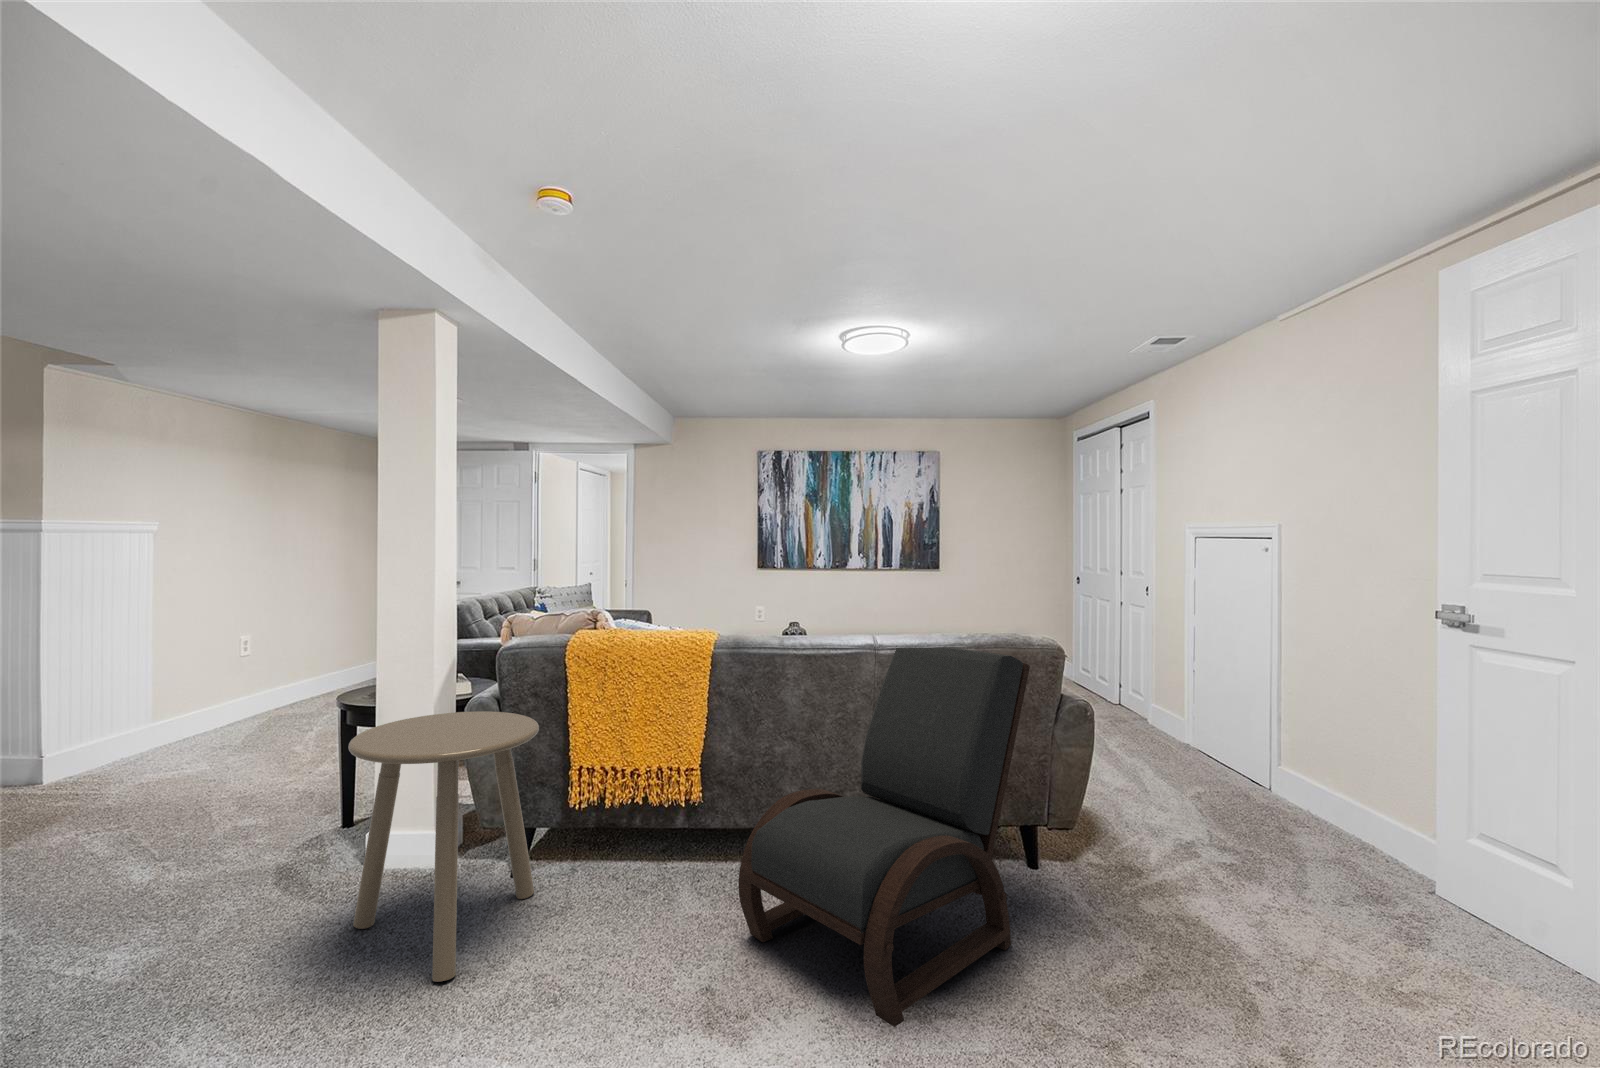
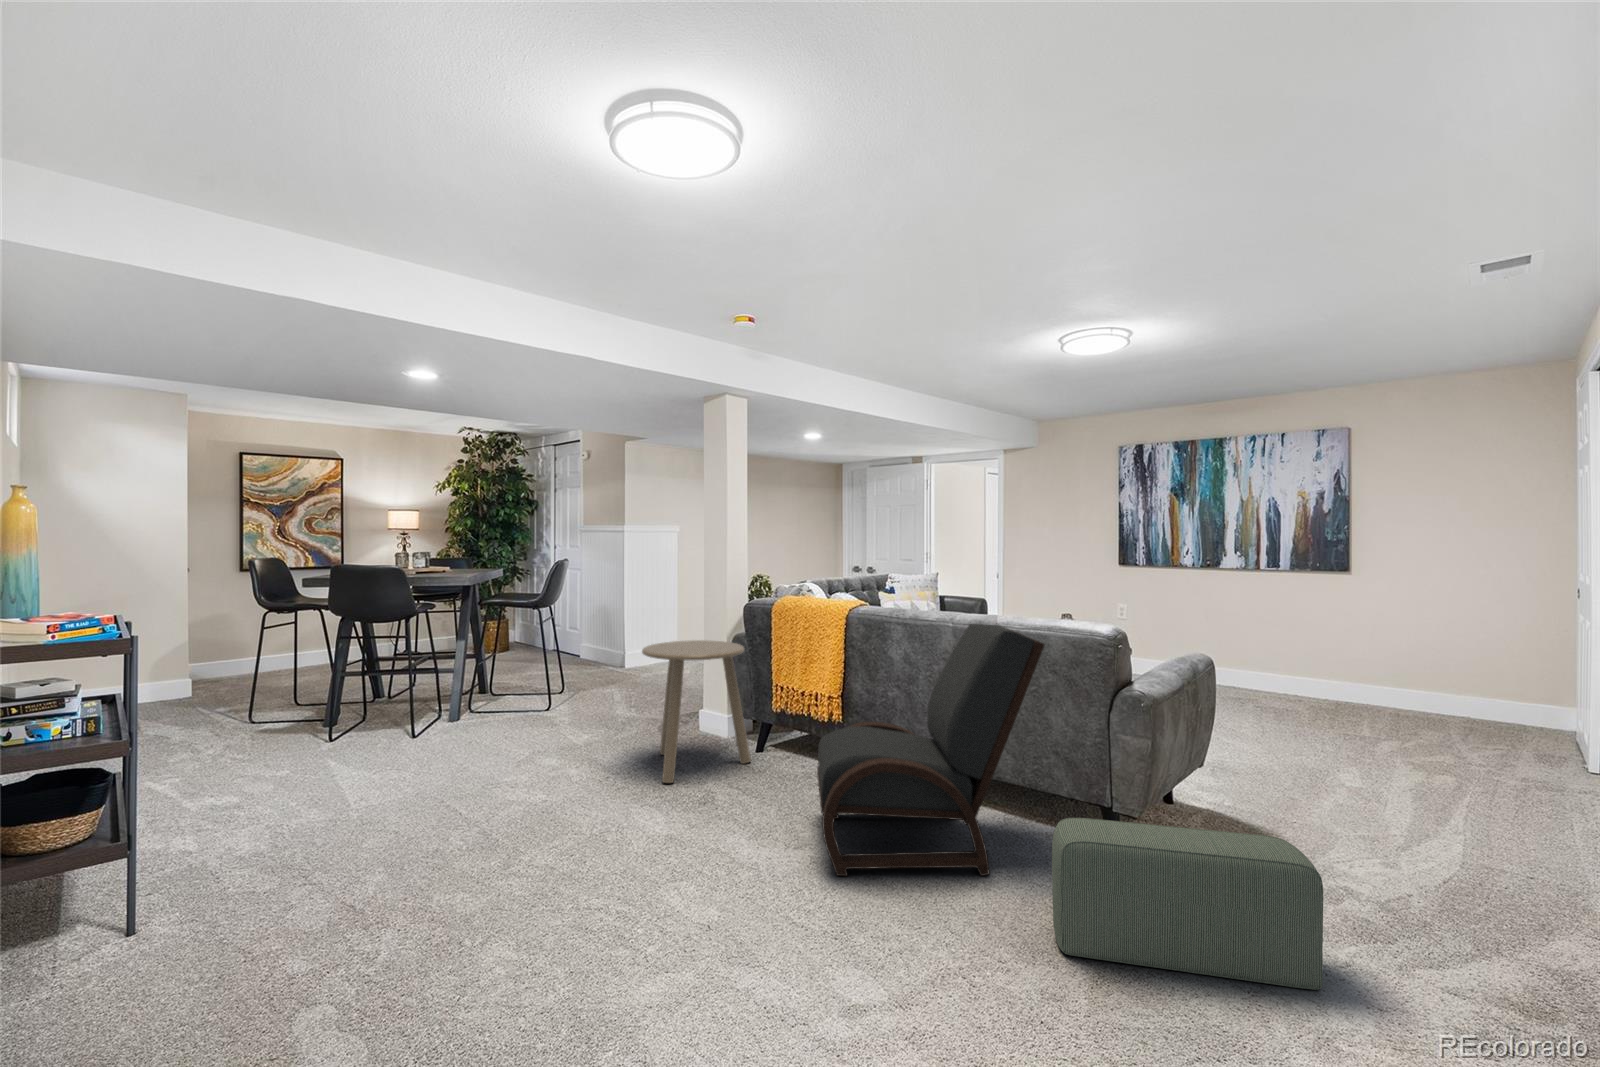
pouf: none [1134,821,1332,1010] -> present [1052,818,1323,990]

